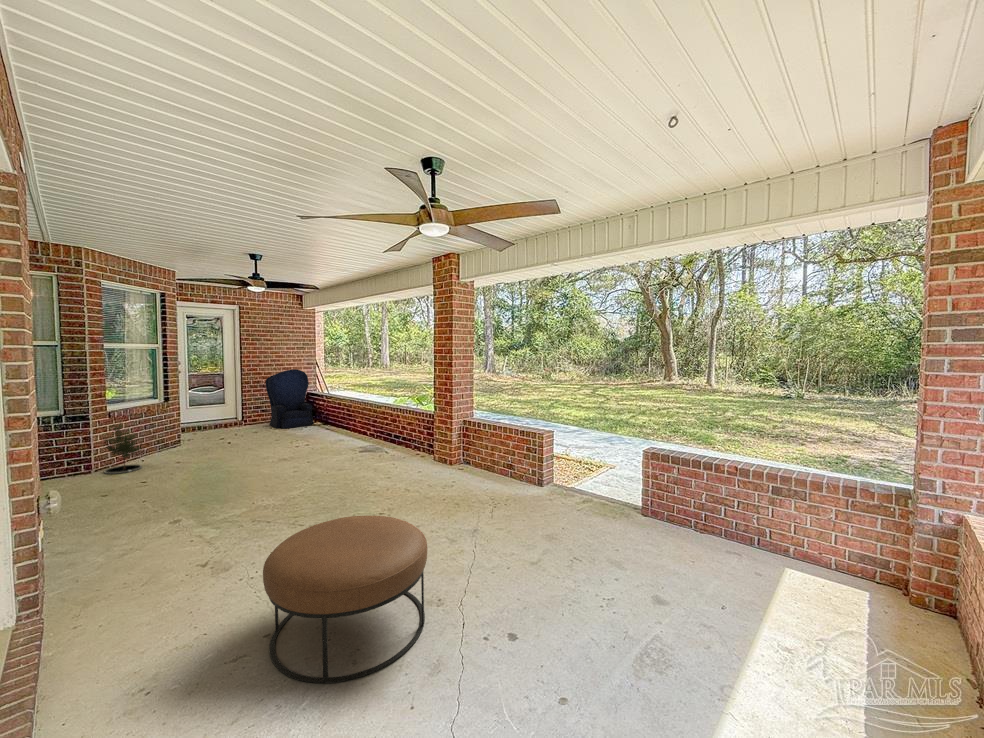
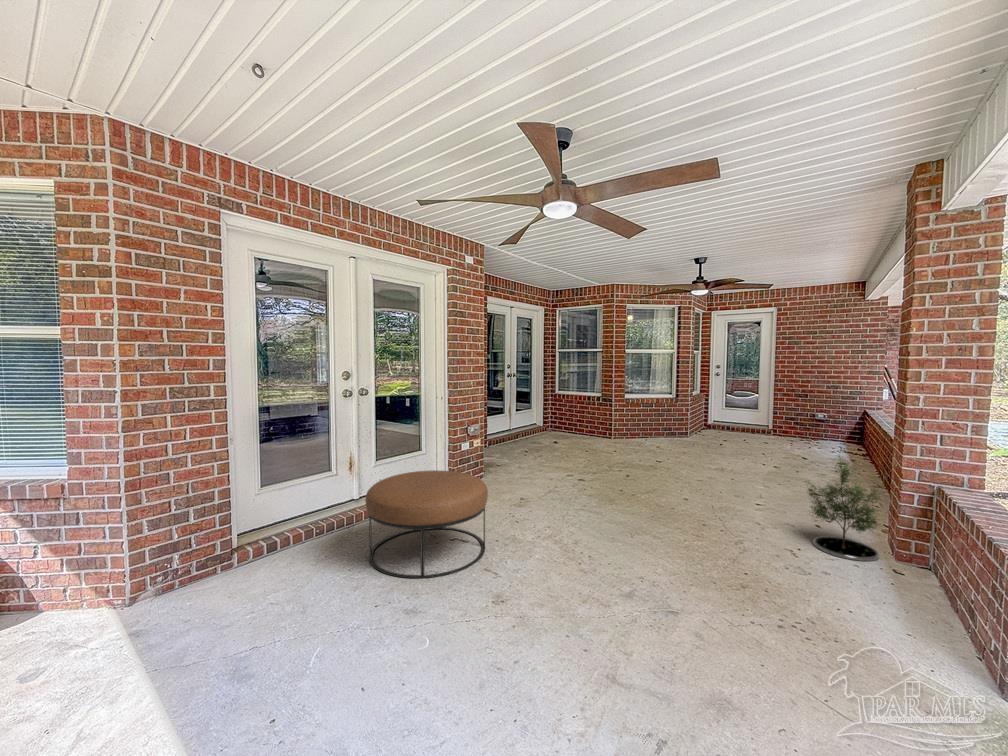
armchair: present [266,369,314,429] -> none [796,377,859,450]
potted tree: present [103,425,142,474] -> present [808,459,881,561]

